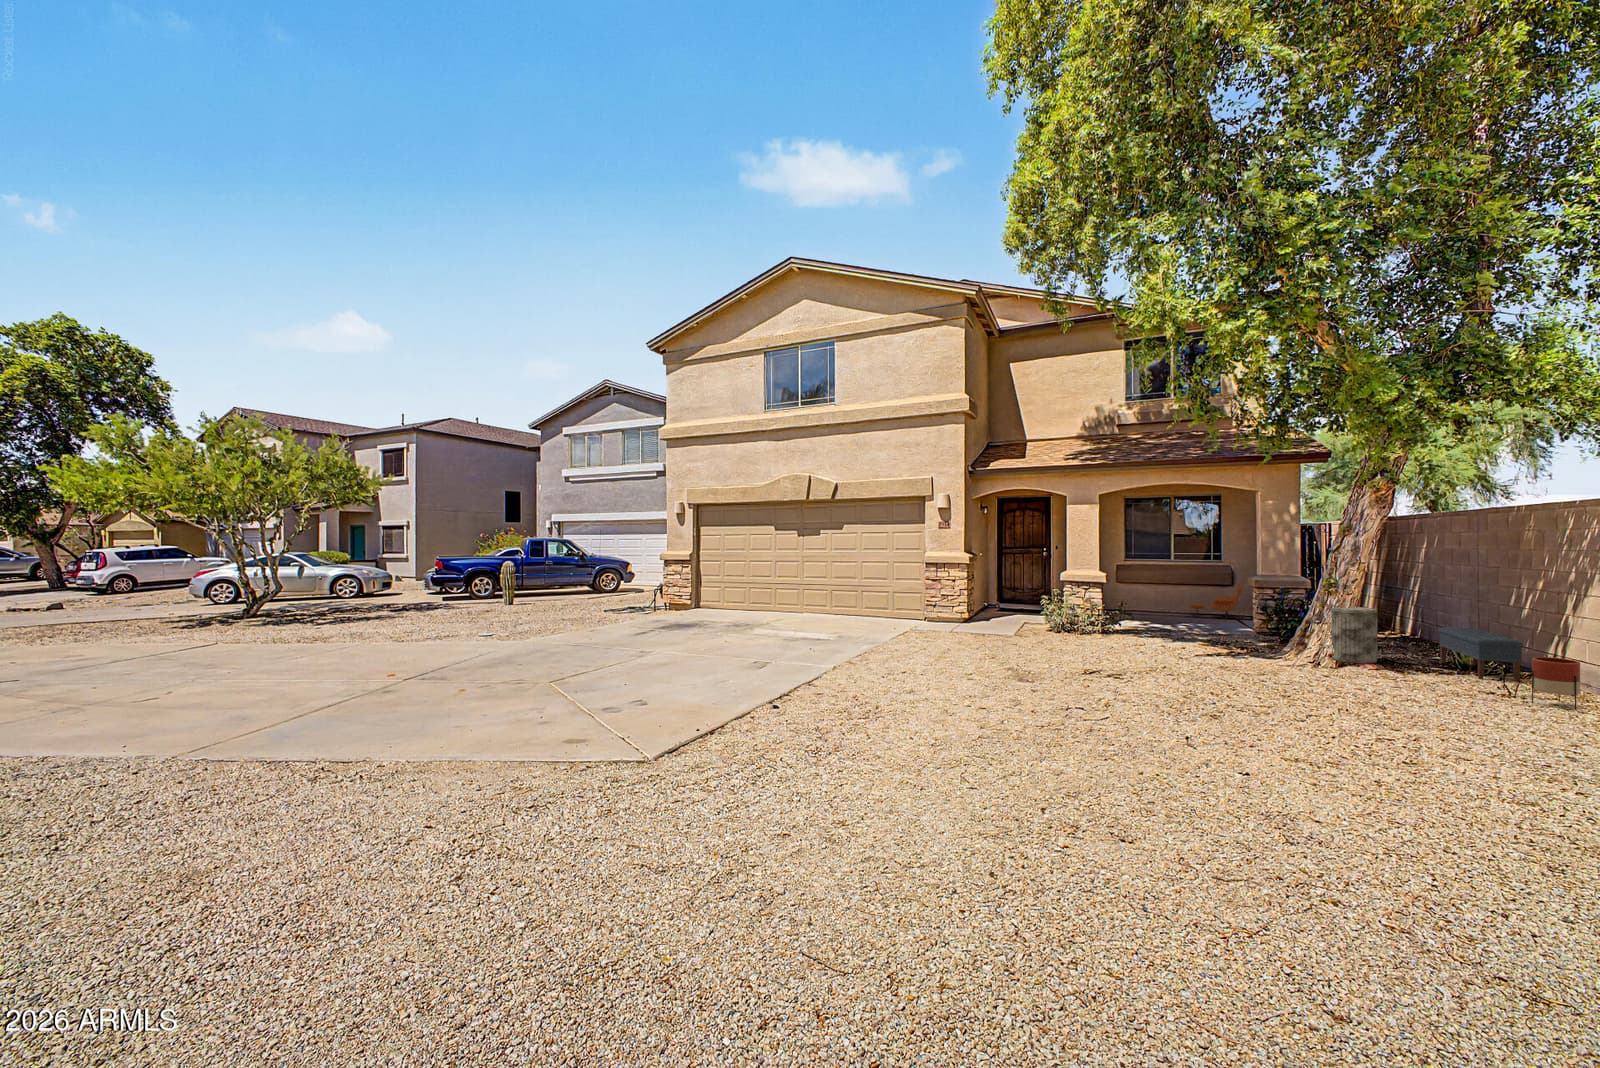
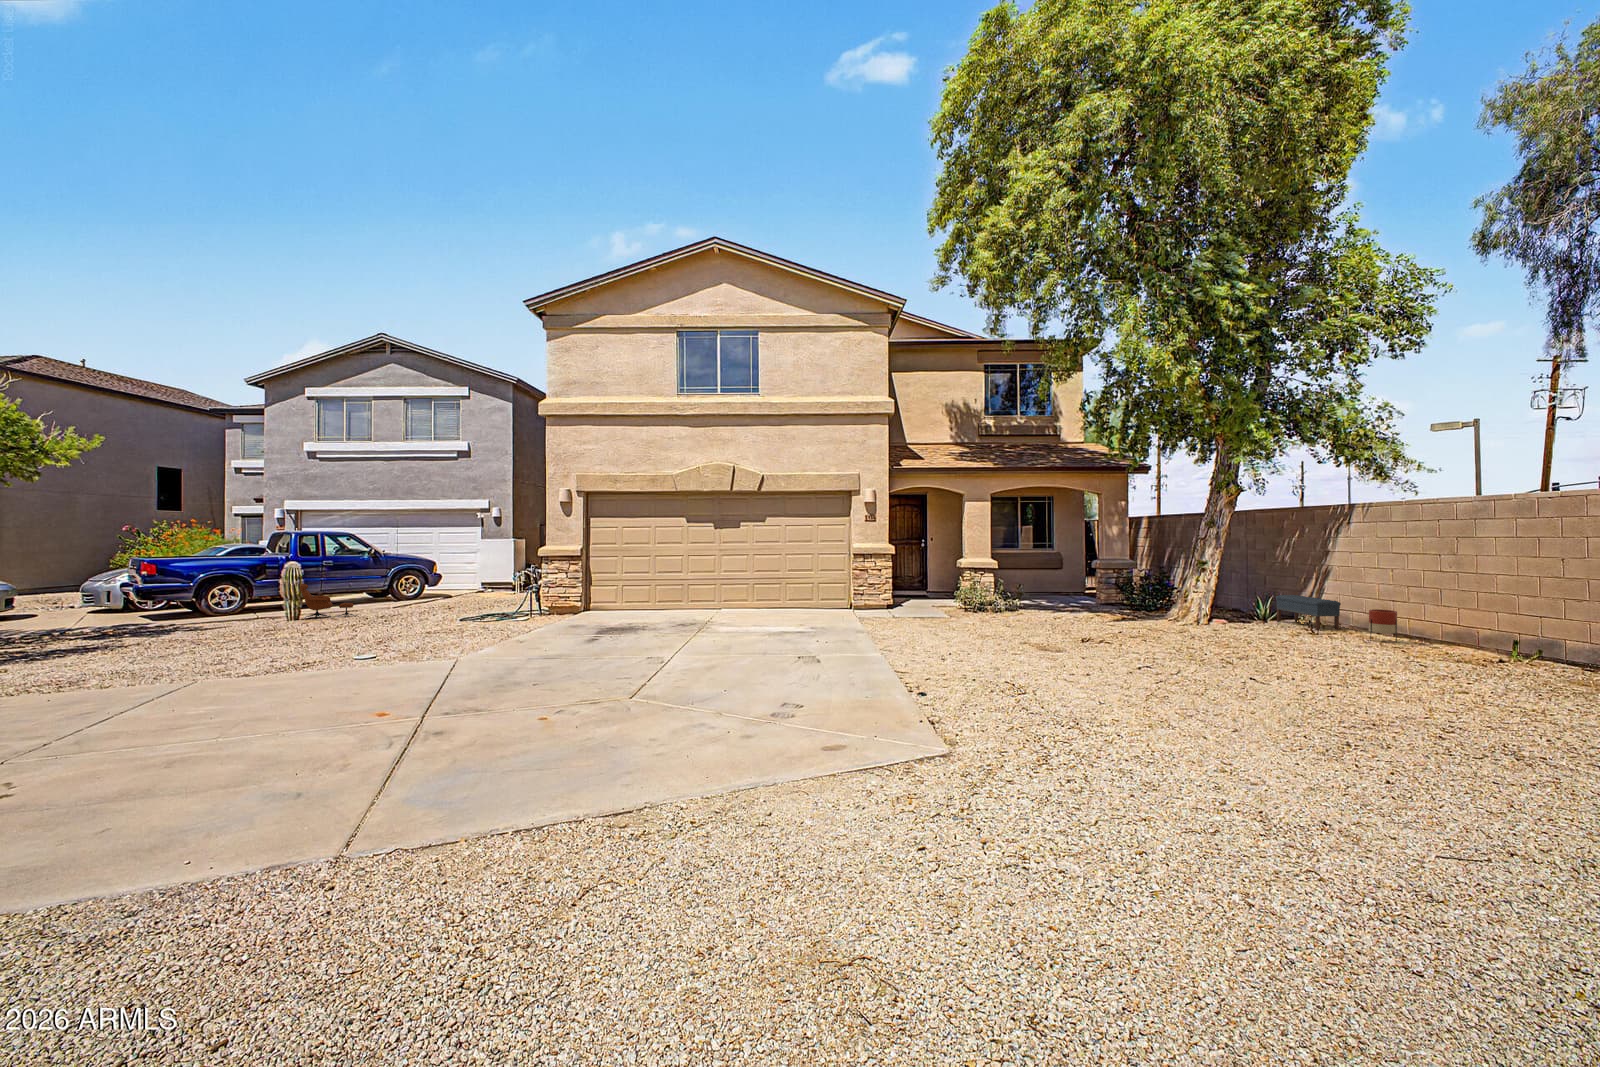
lounge chair: present [1191,585,1243,618] -> present [300,584,354,619]
trash can: present [1331,605,1378,664] -> none [1212,581,1244,625]

